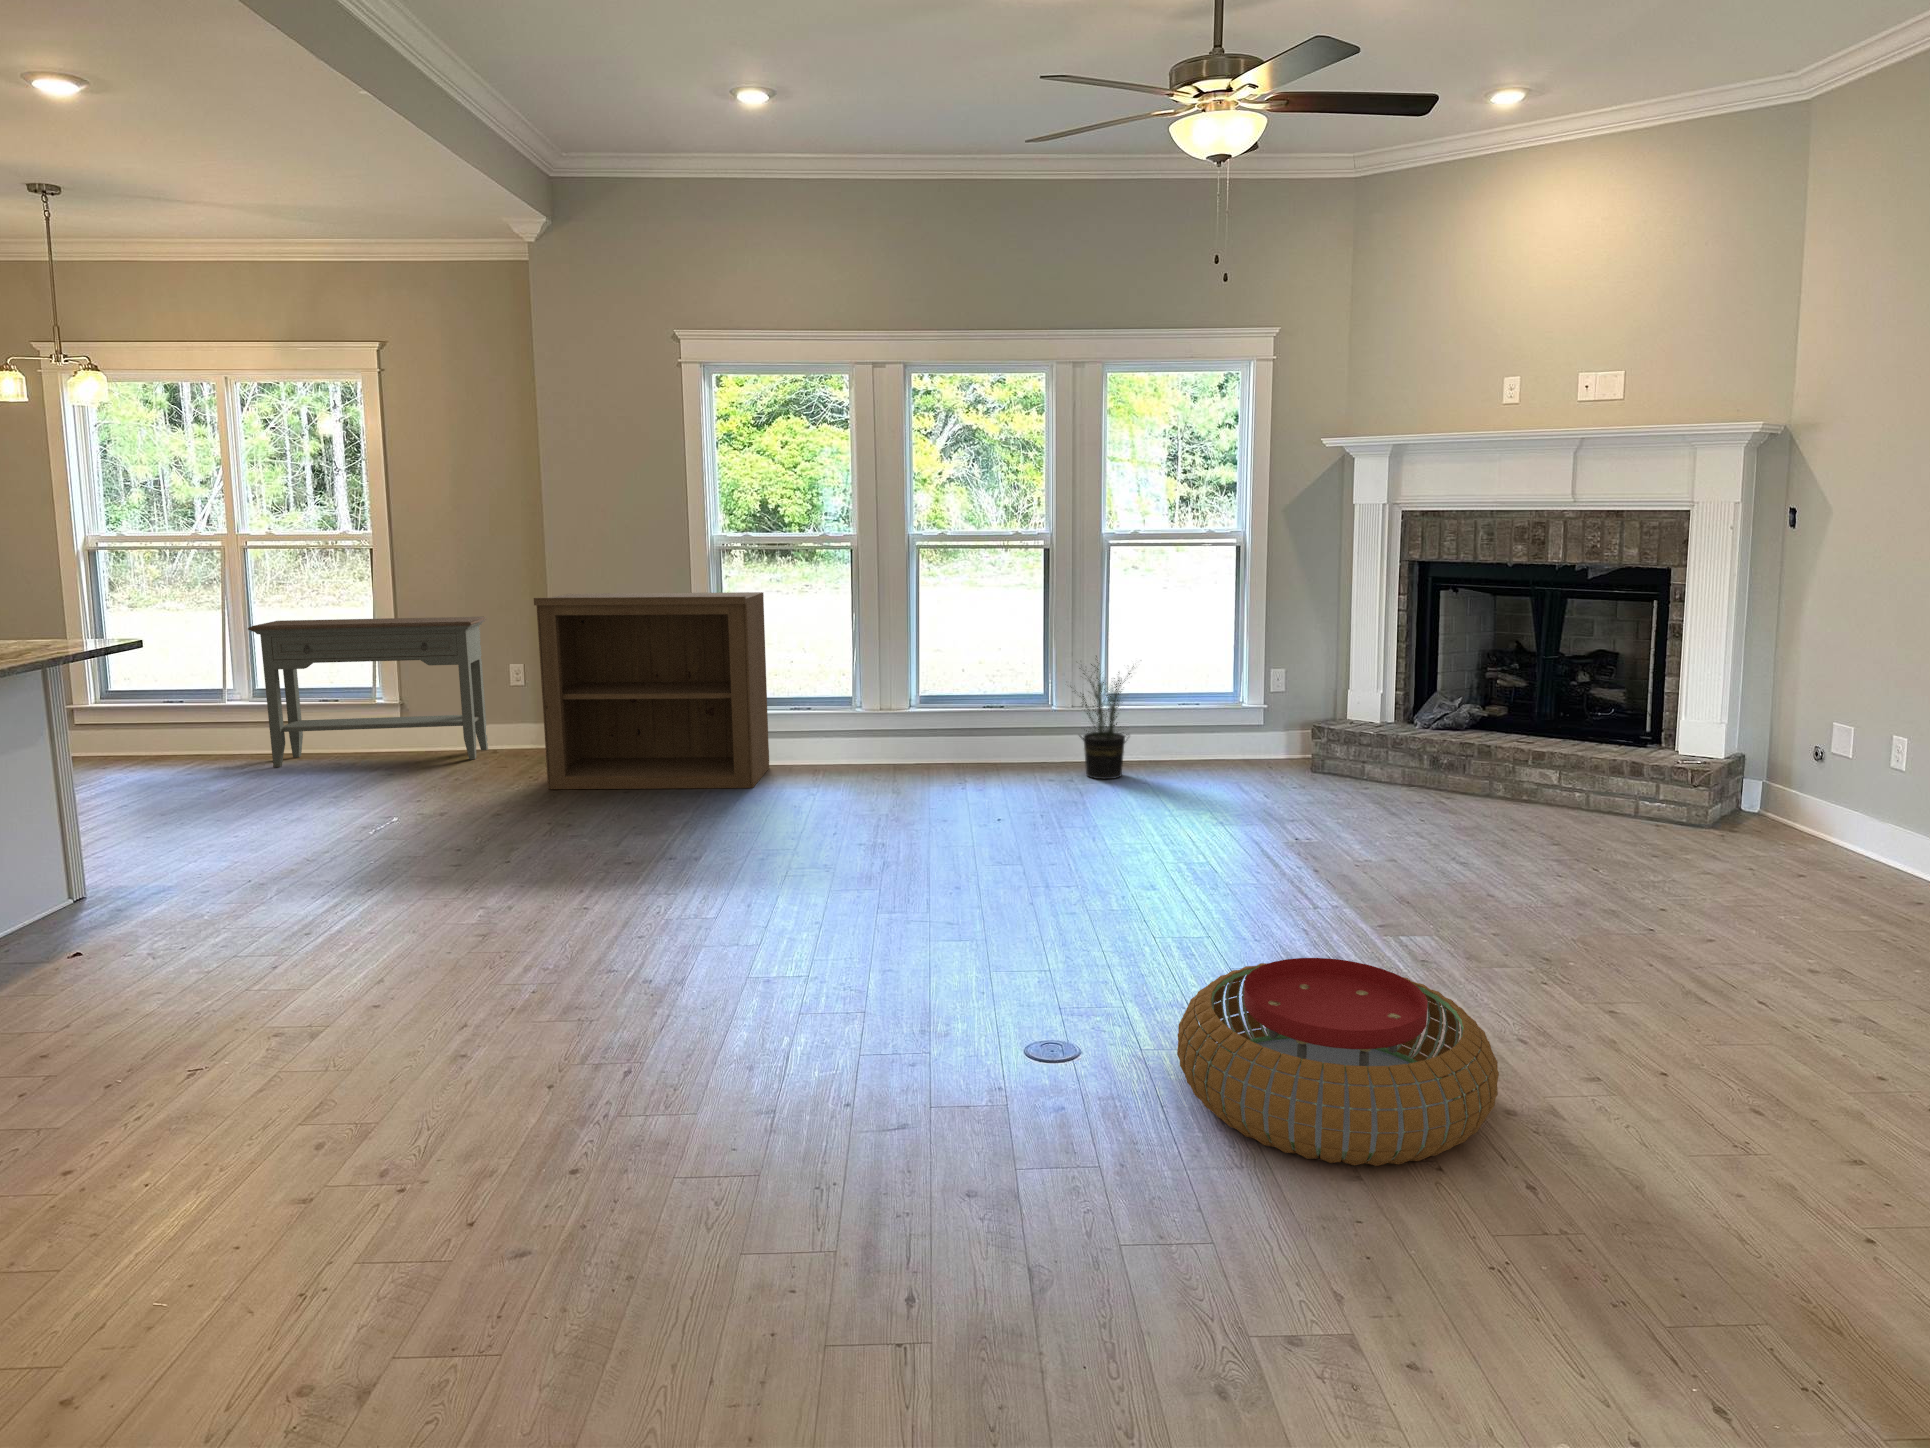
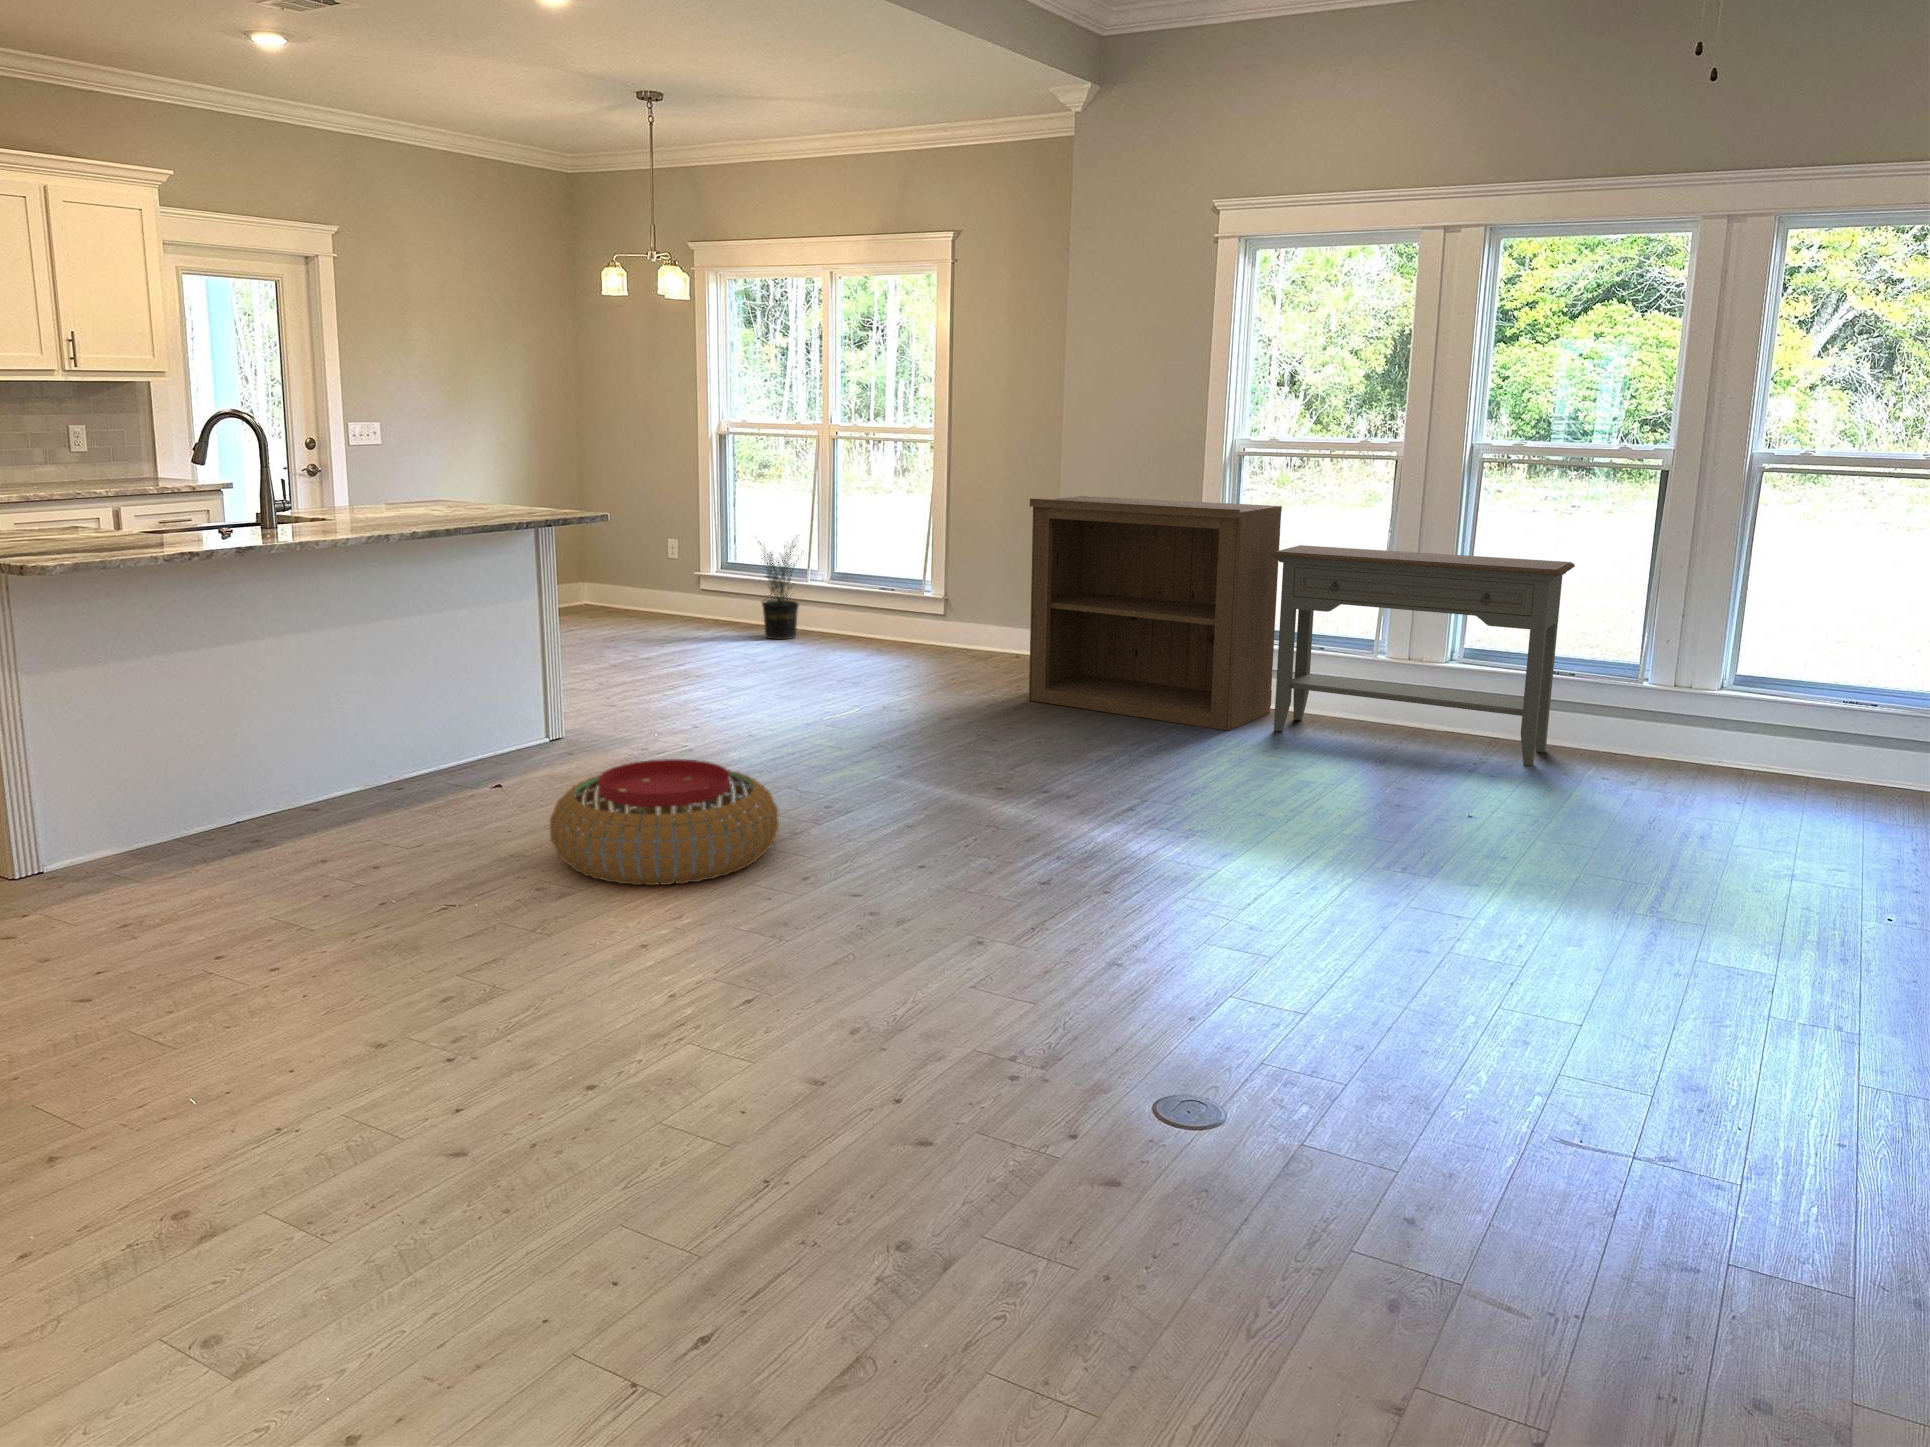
console table: present [248,617,488,767] -> present [1271,545,1575,766]
potted plant: present [1070,656,1134,779] -> present [758,542,799,639]
pouf: present [1177,958,1499,1166] -> present [550,759,779,885]

